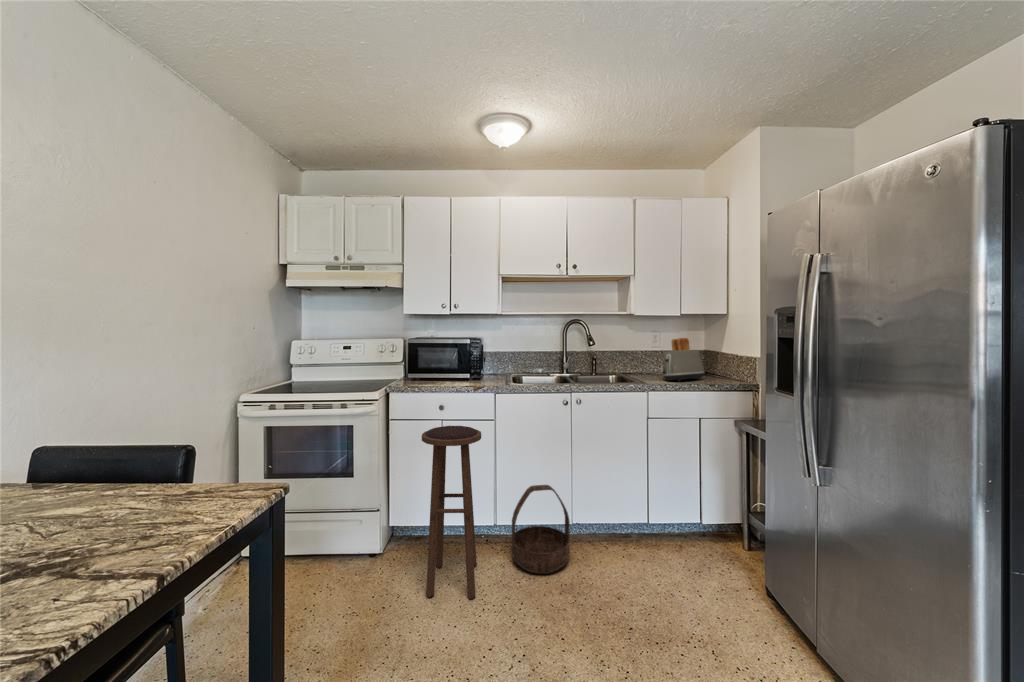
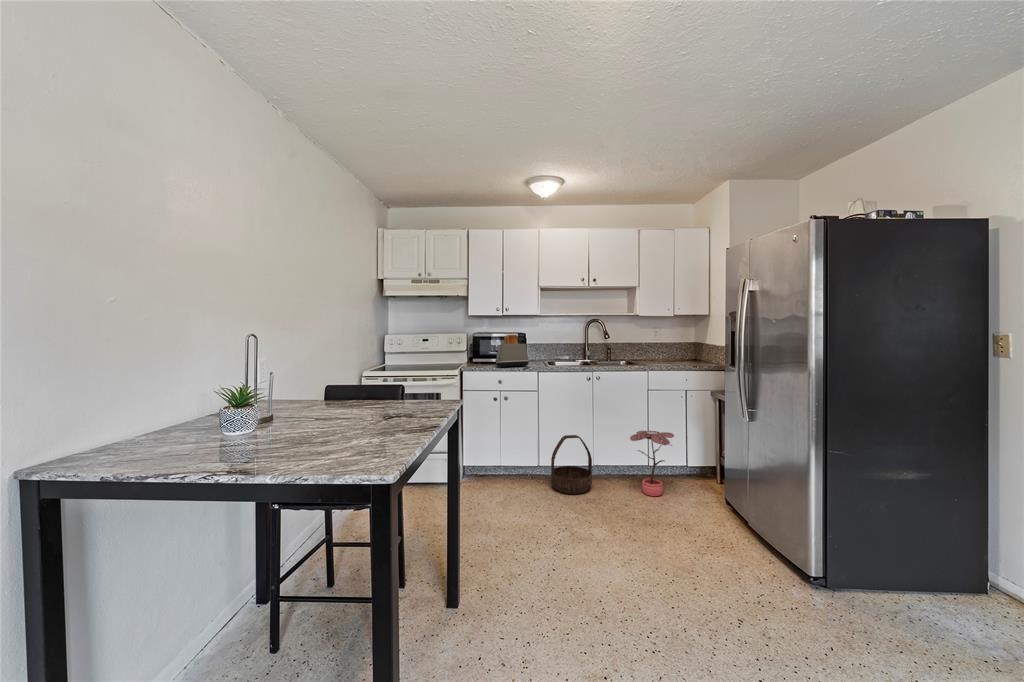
toaster: present [663,338,705,382] -> present [495,335,529,367]
stool: present [422,426,481,599] -> none [493,392,532,505]
potted plant: none [624,477,686,577] -> present [630,431,674,496]

